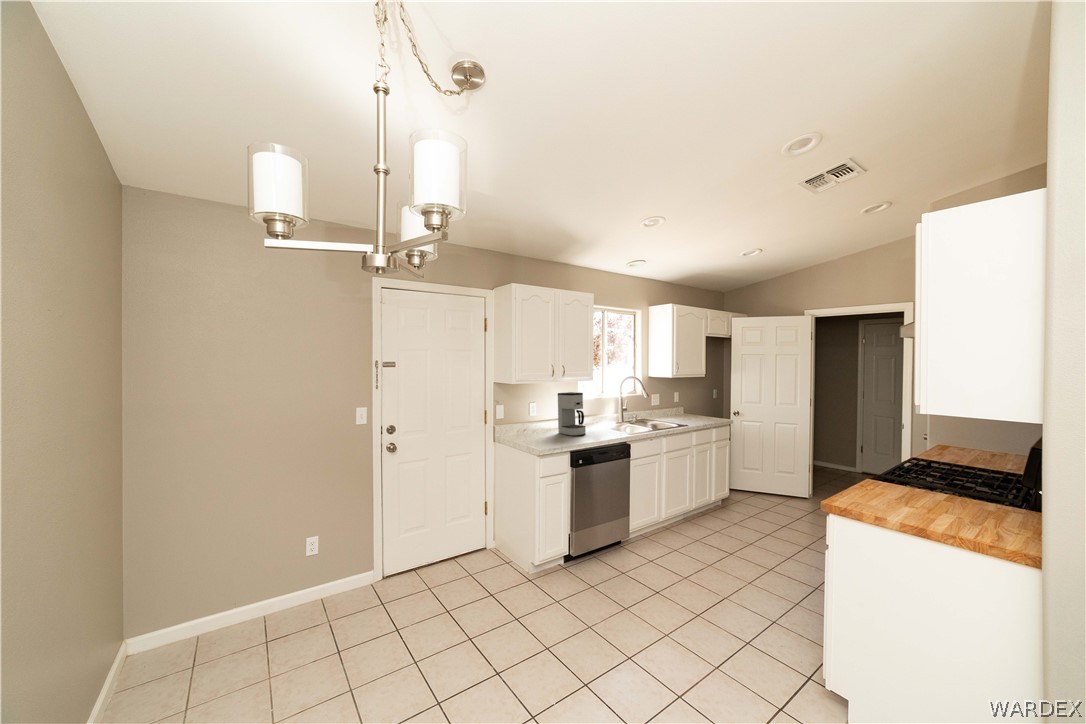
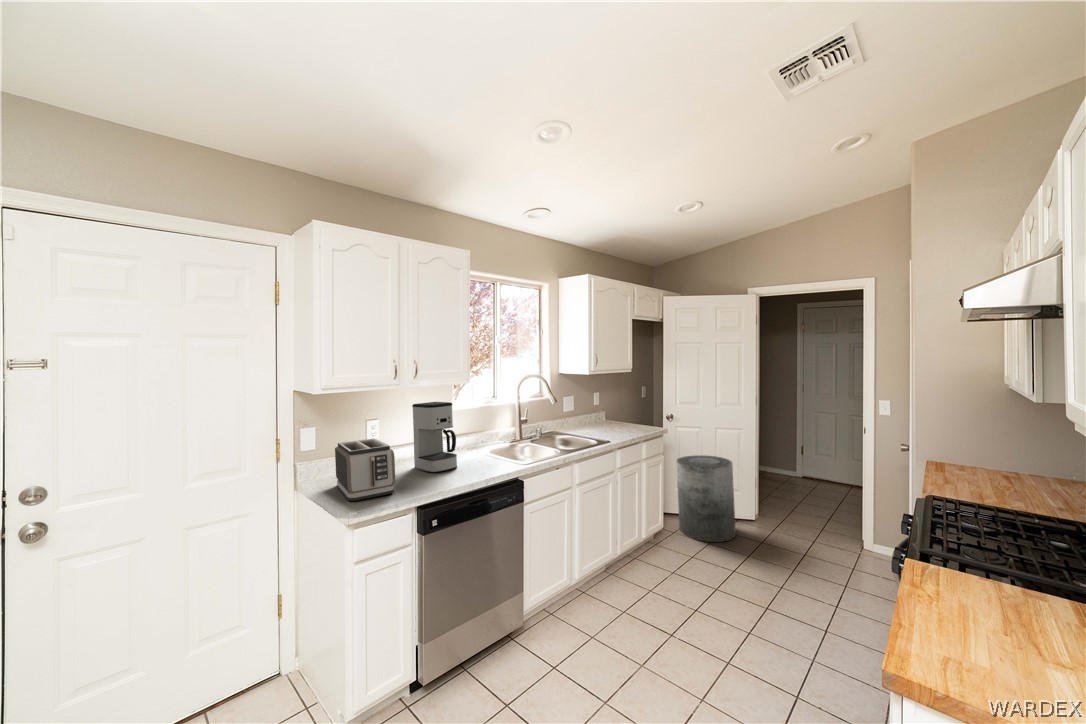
toaster: none [519,412,557,445] -> present [335,439,395,501]
trash can: none [741,443,790,509] -> present [676,455,736,542]

